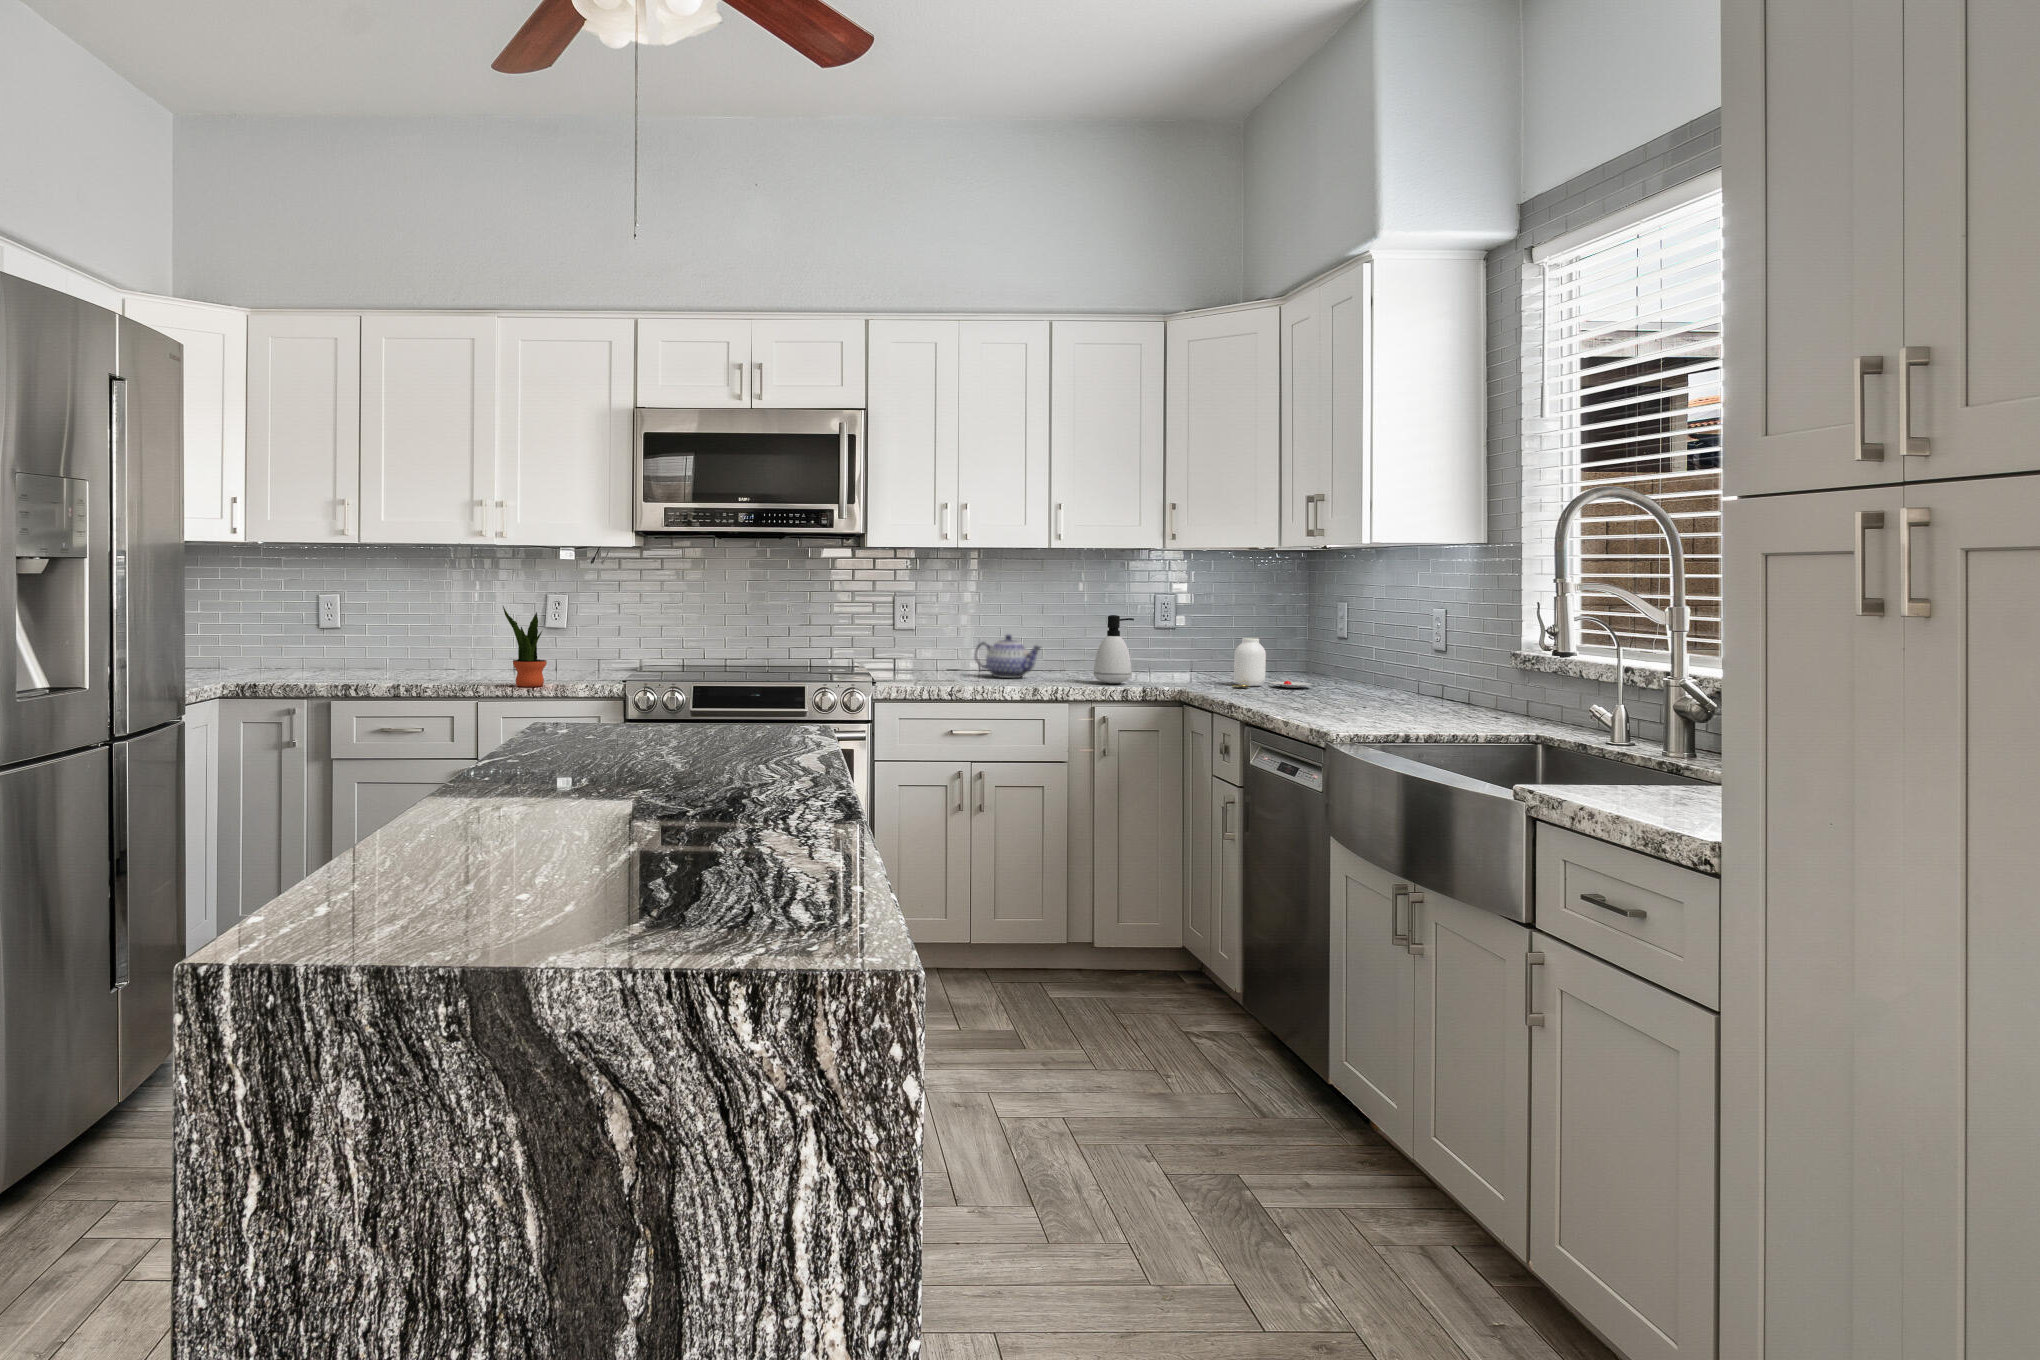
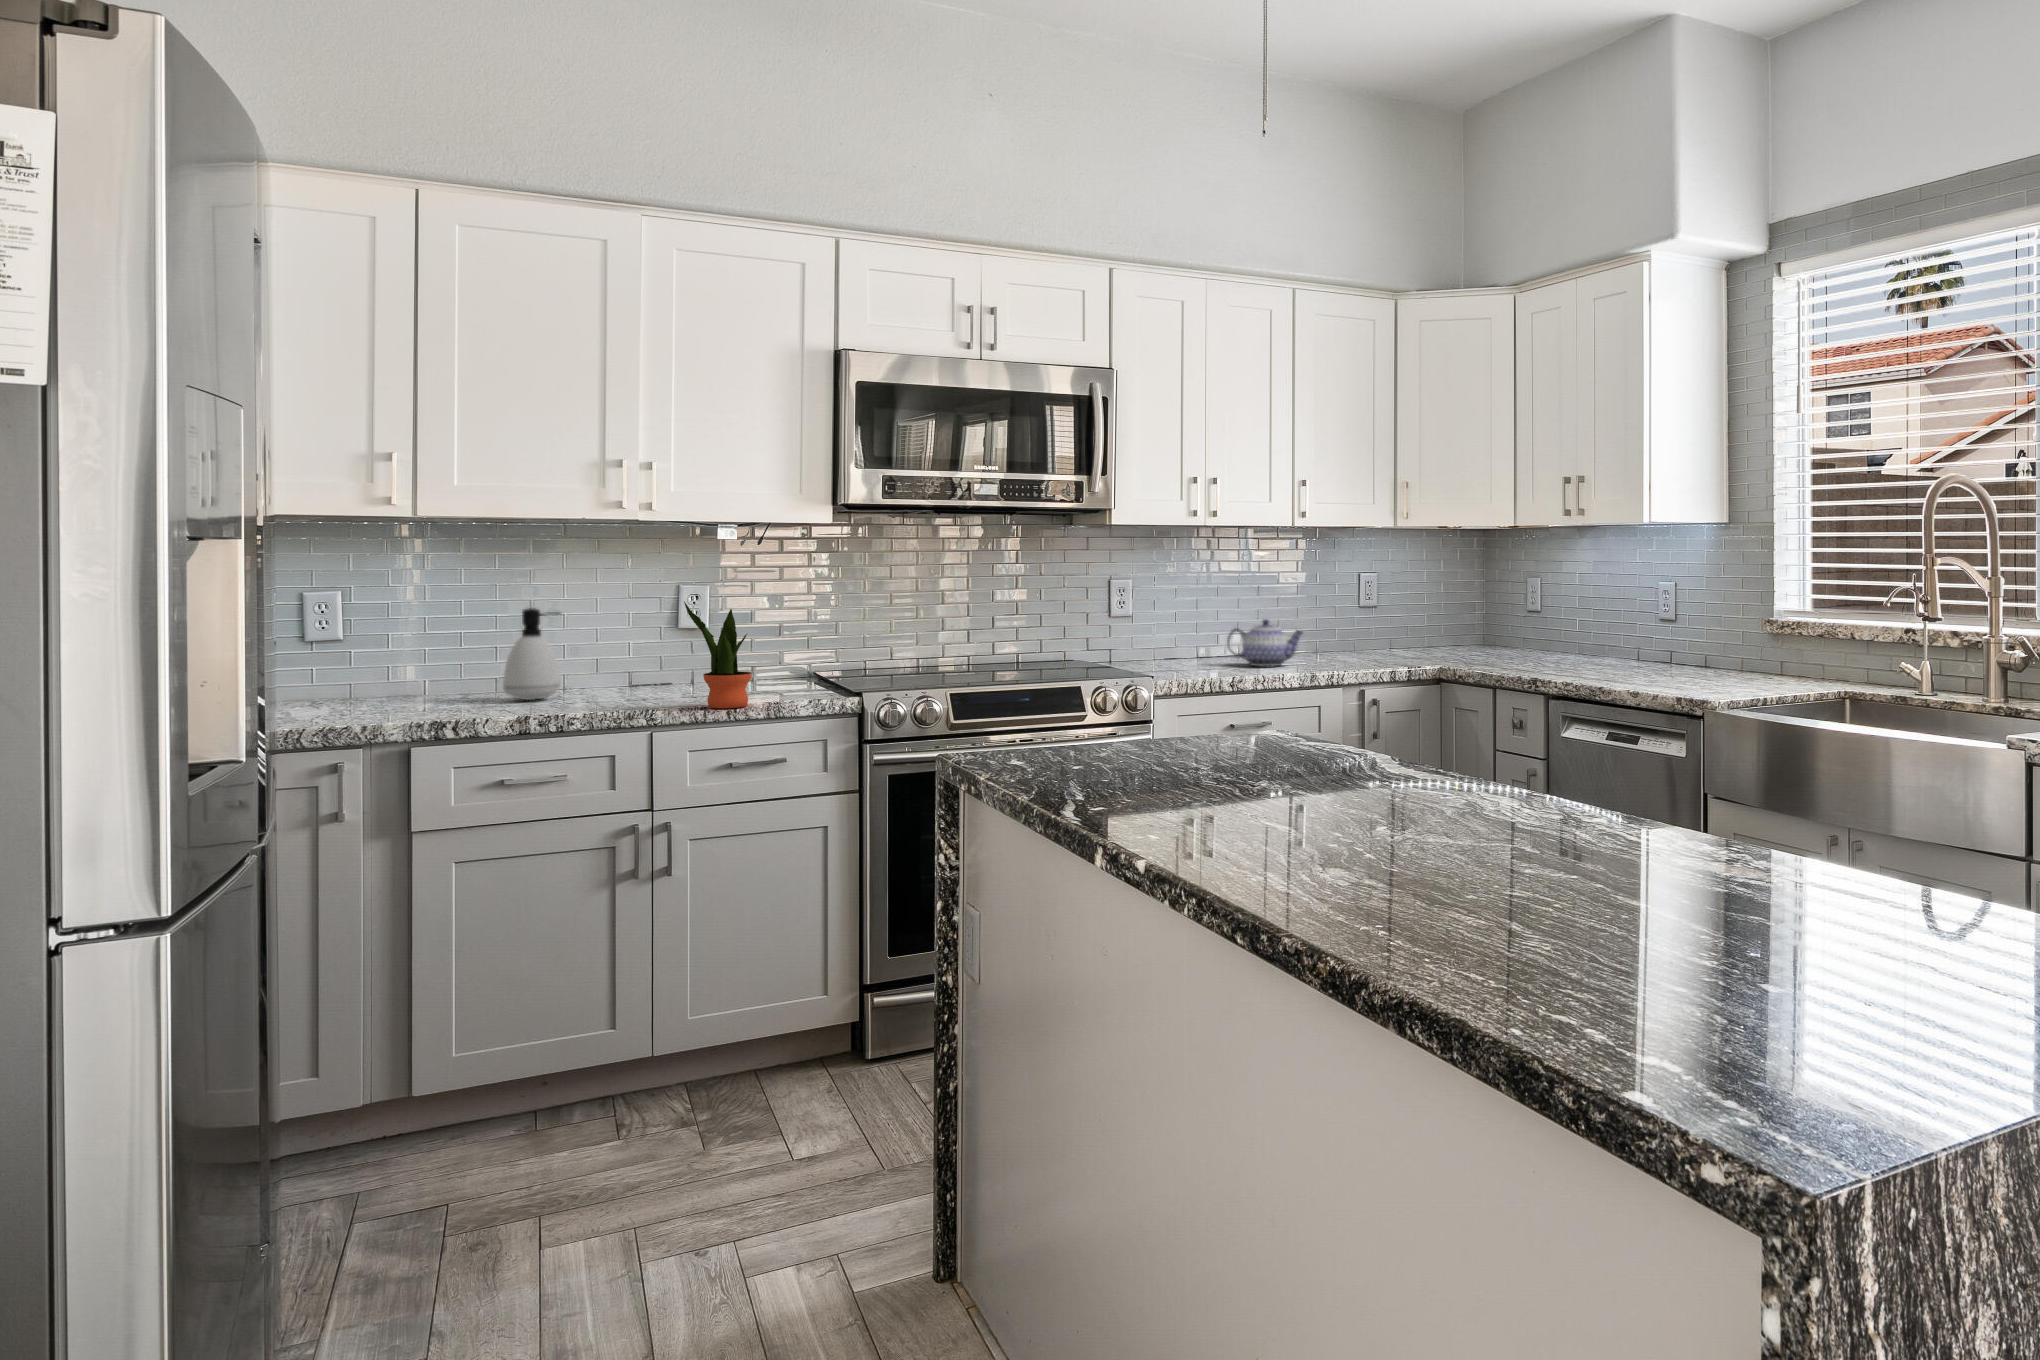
soap dispenser: present [1094,615,1134,684] -> present [503,608,560,700]
jar: present [1232,638,1312,688] -> none [1490,616,1567,665]

